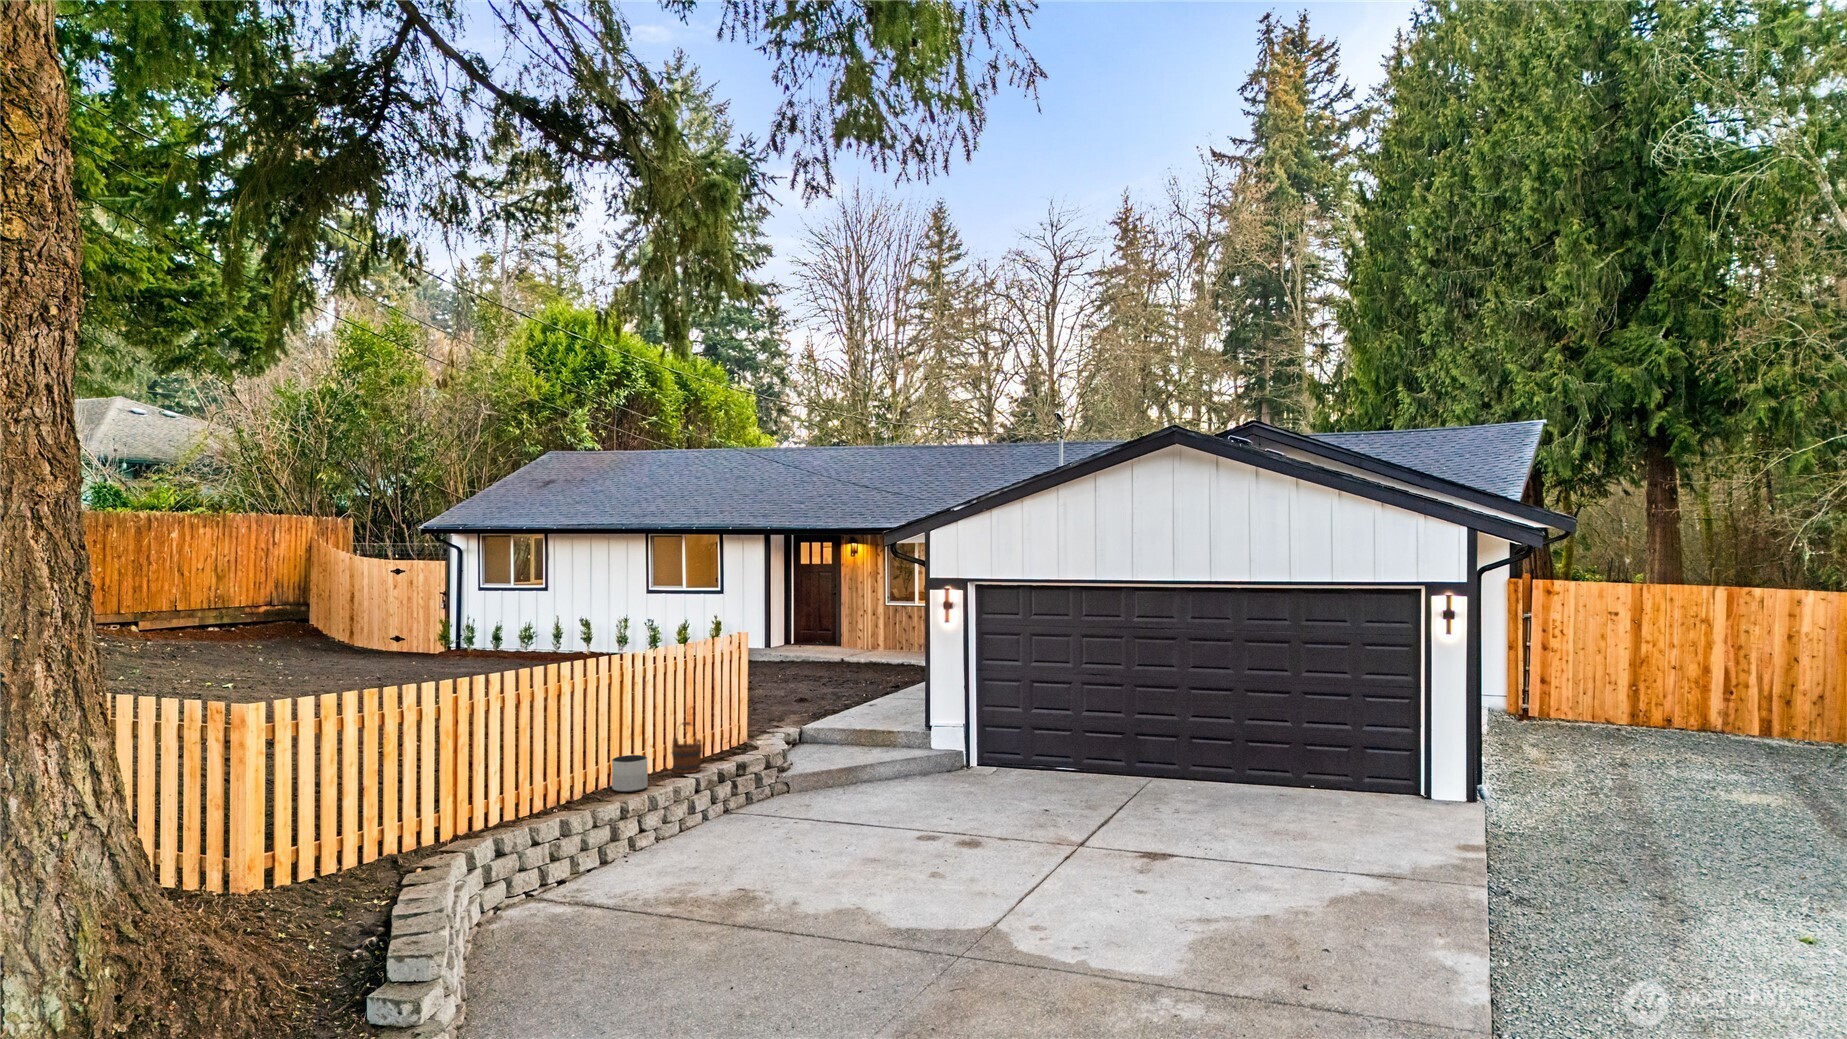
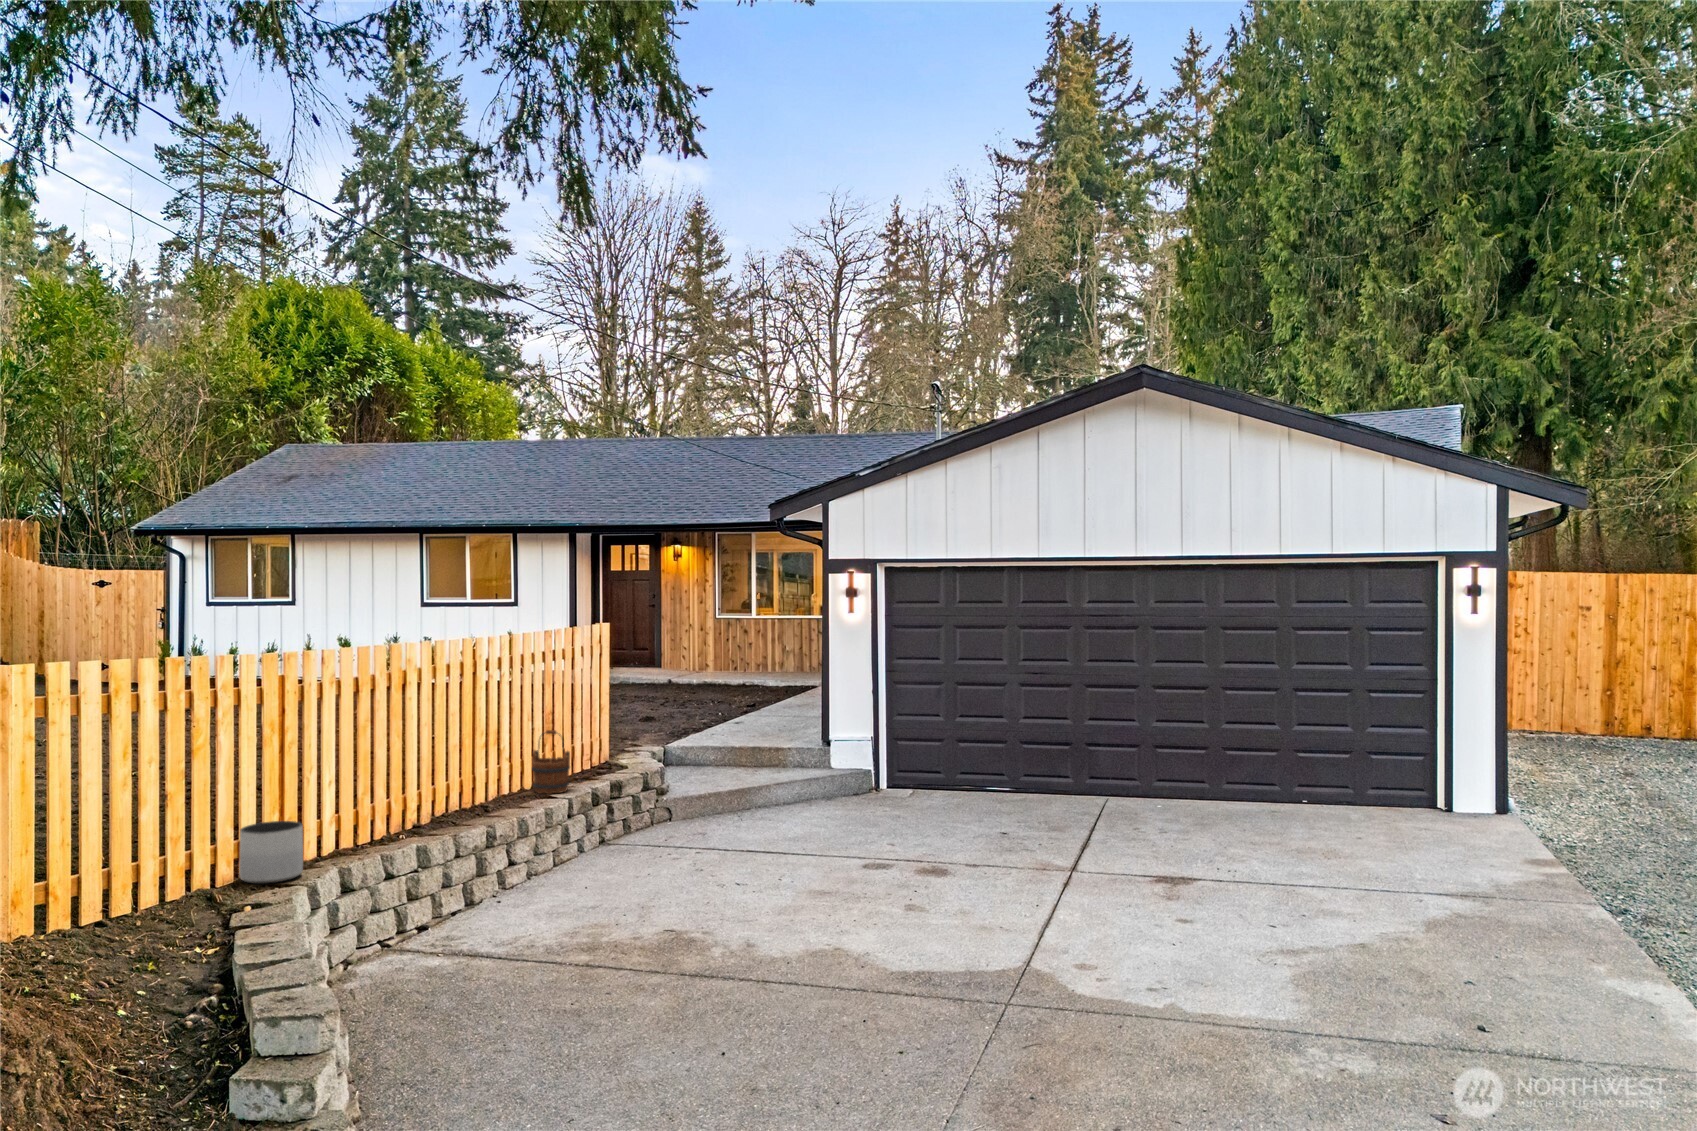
planter: present [612,755,648,792] -> present [239,821,303,884]

